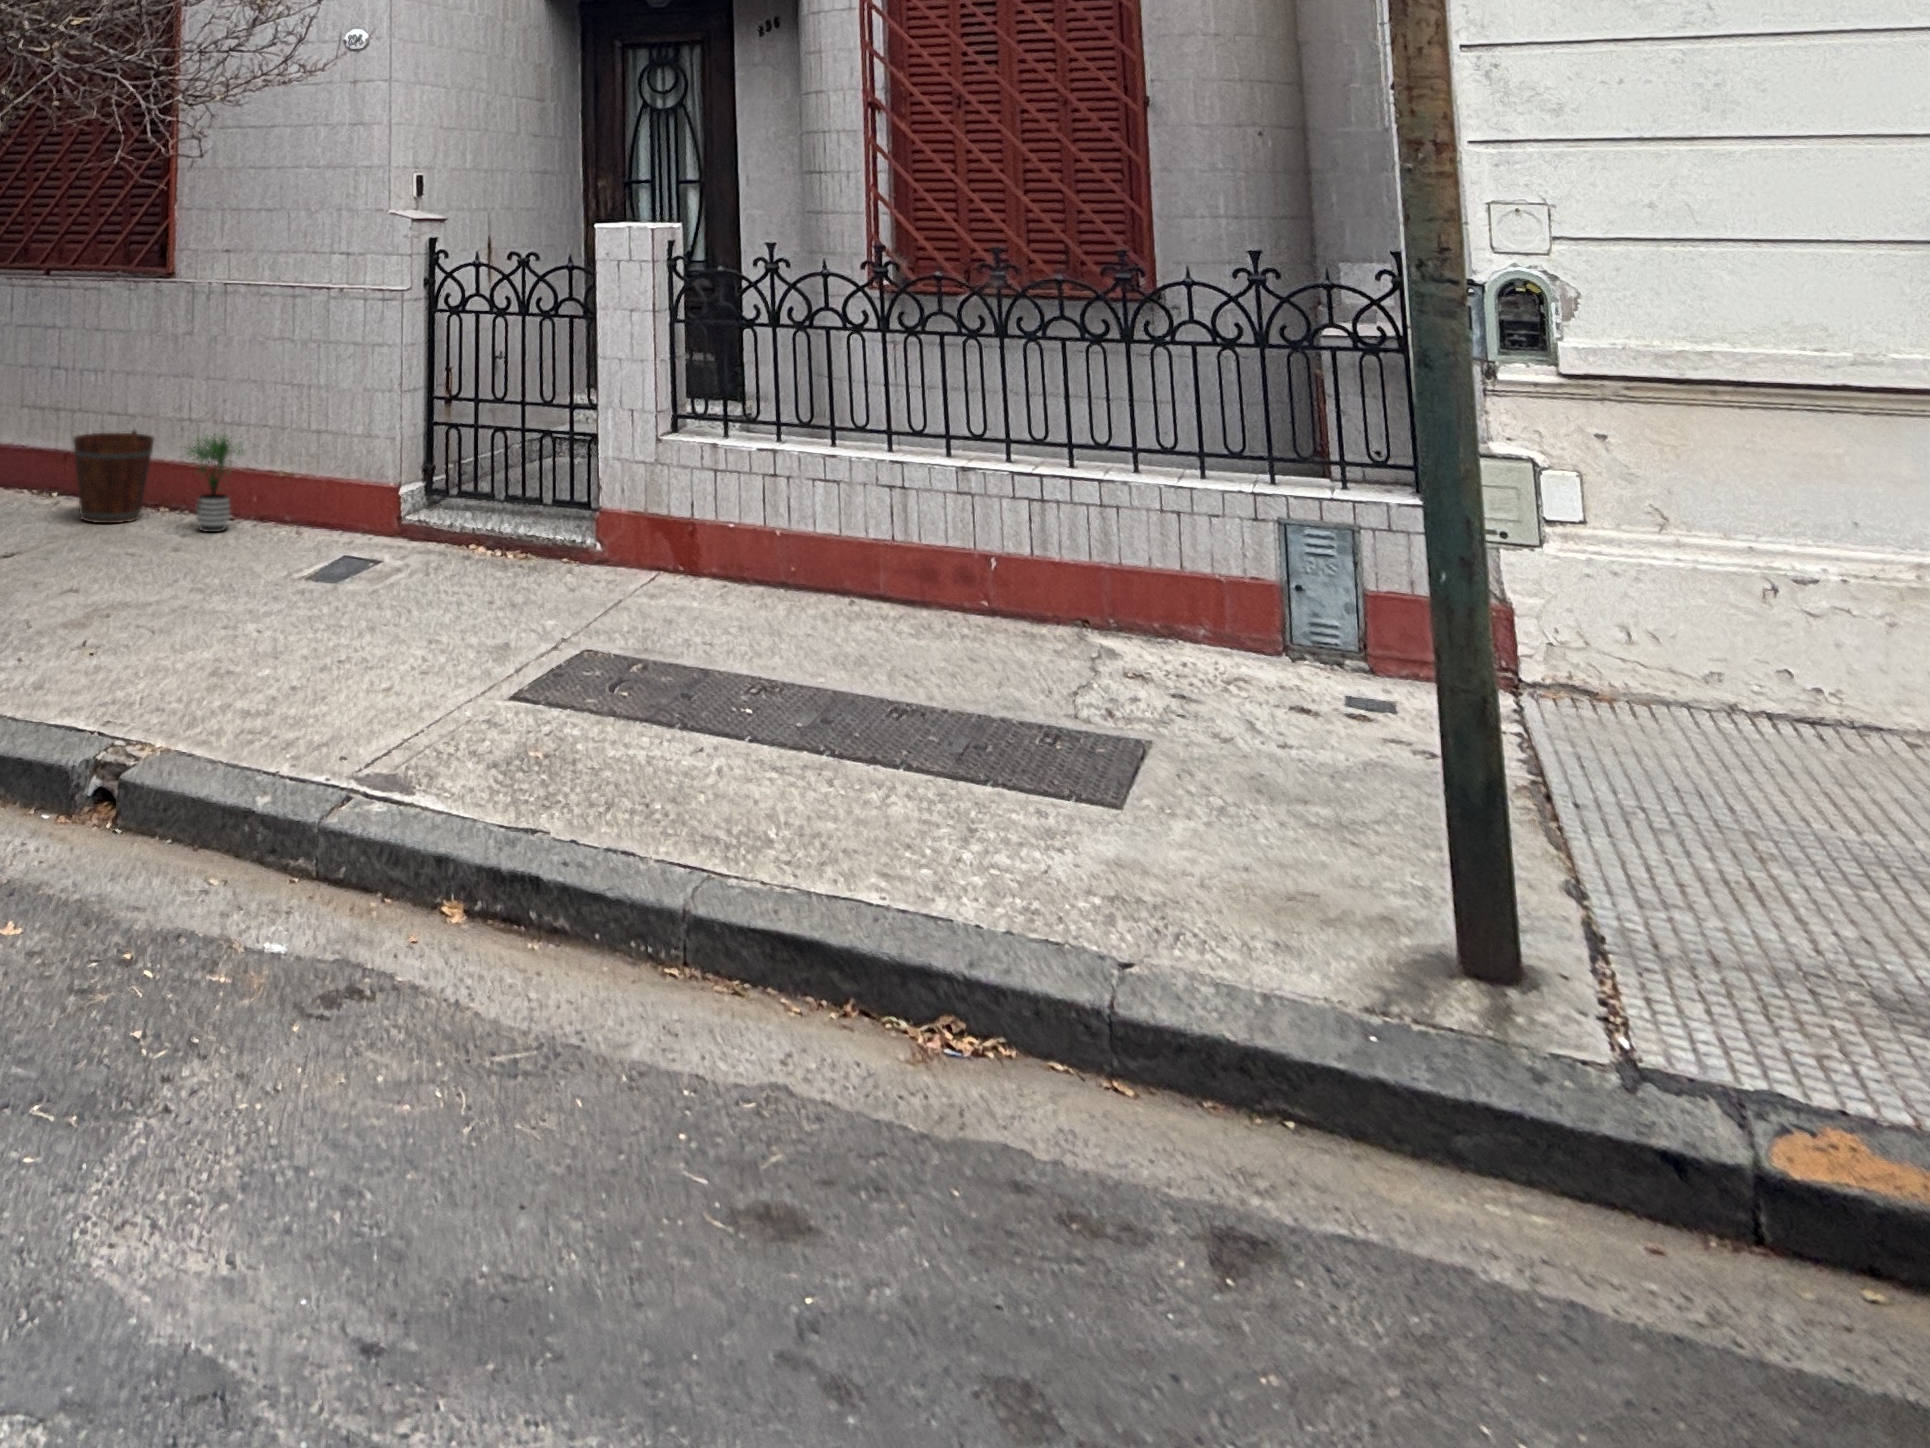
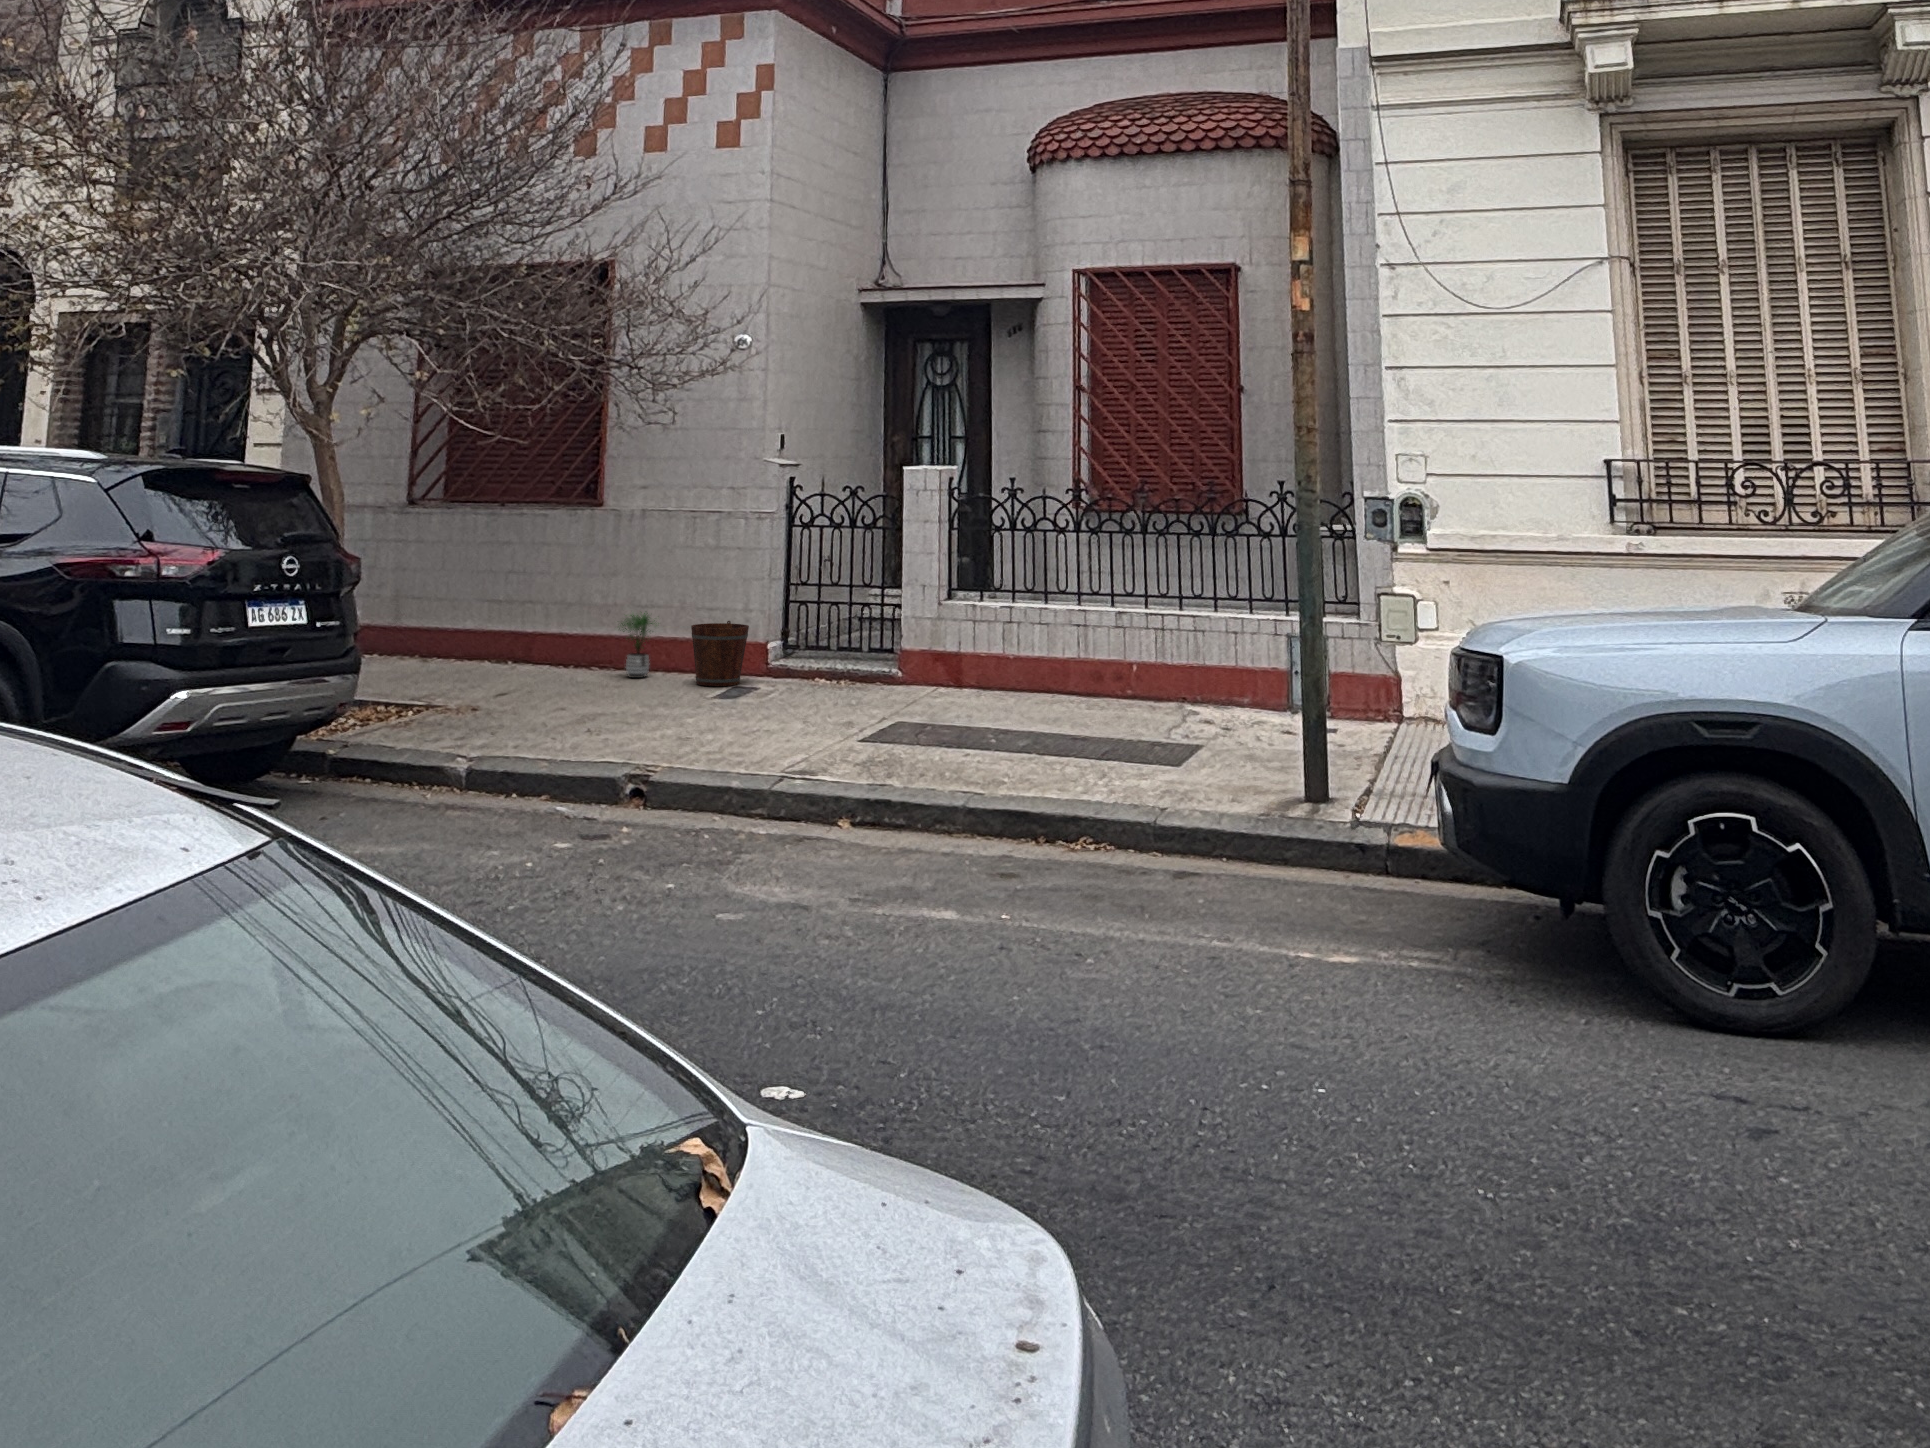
bucket: present [73,430,154,523] -> present [691,621,749,686]

